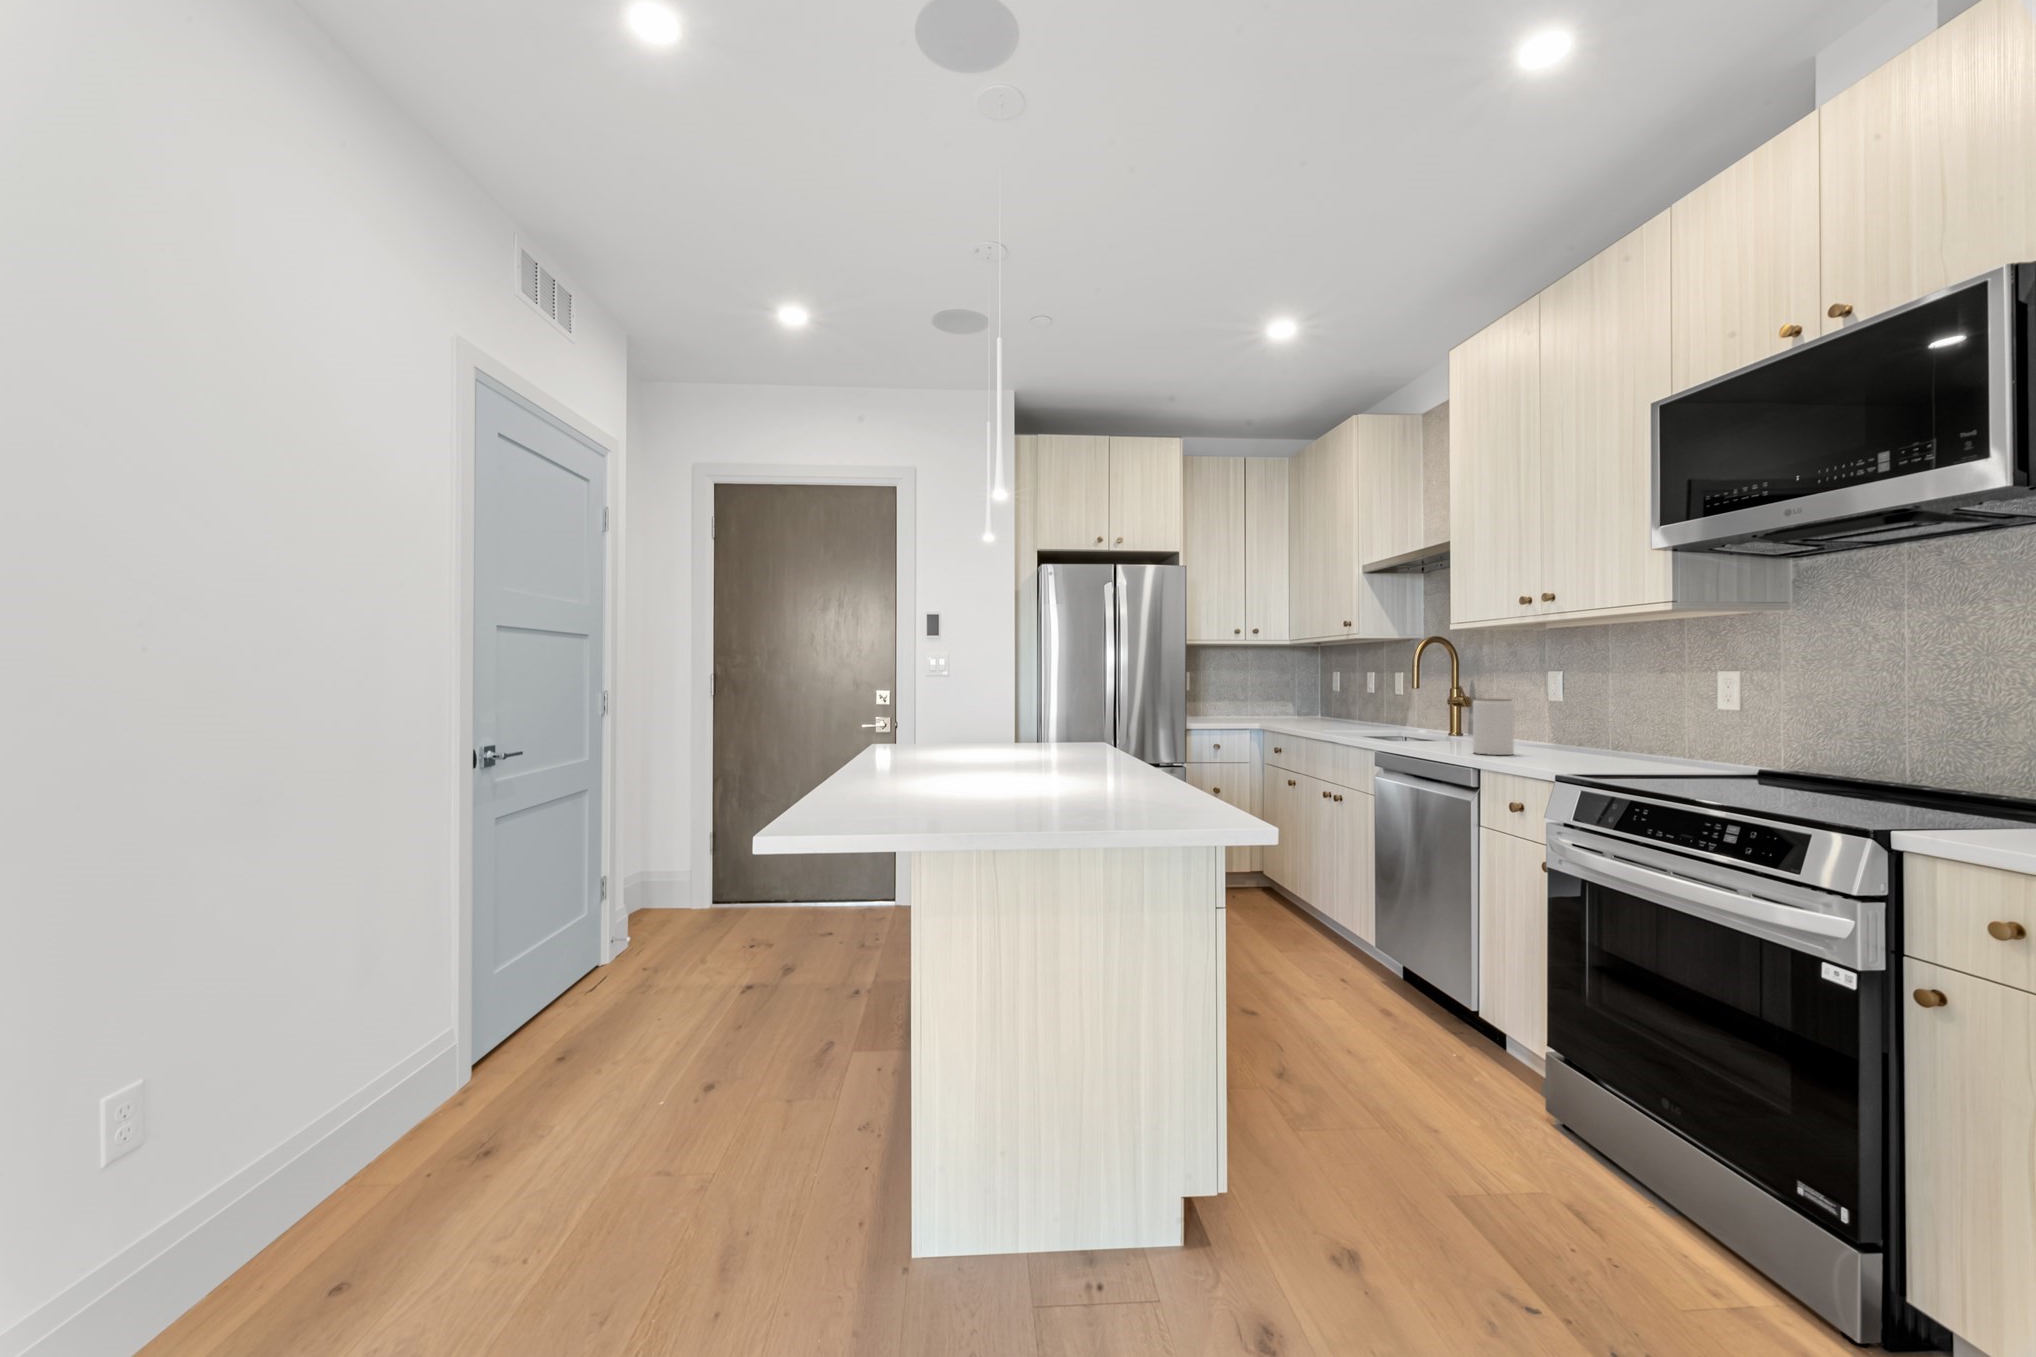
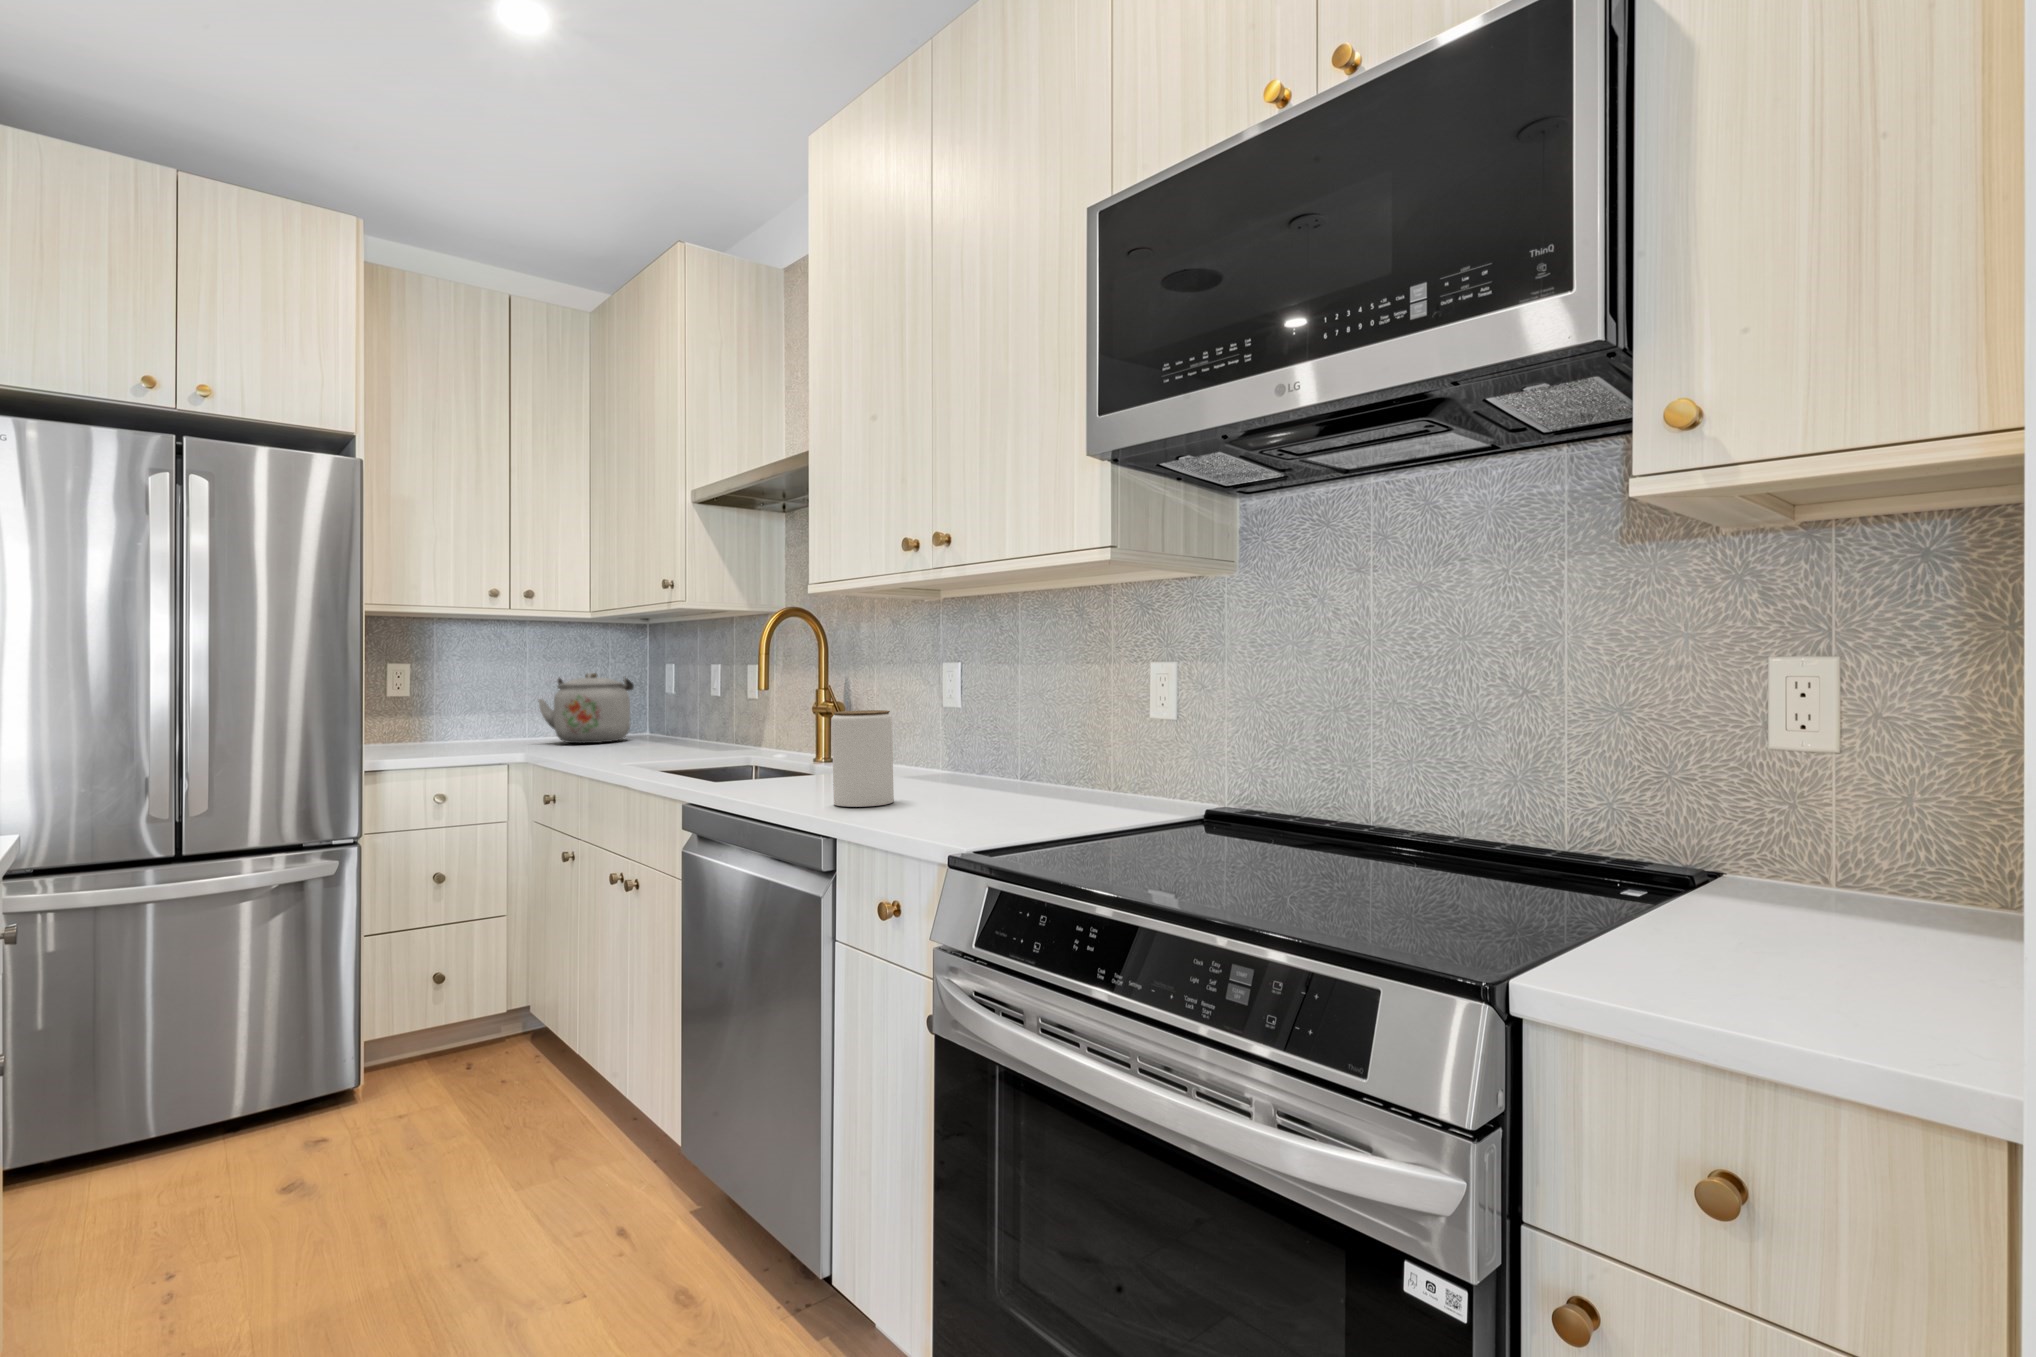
kettle: none [1257,677,1315,720] -> present [538,673,634,743]

